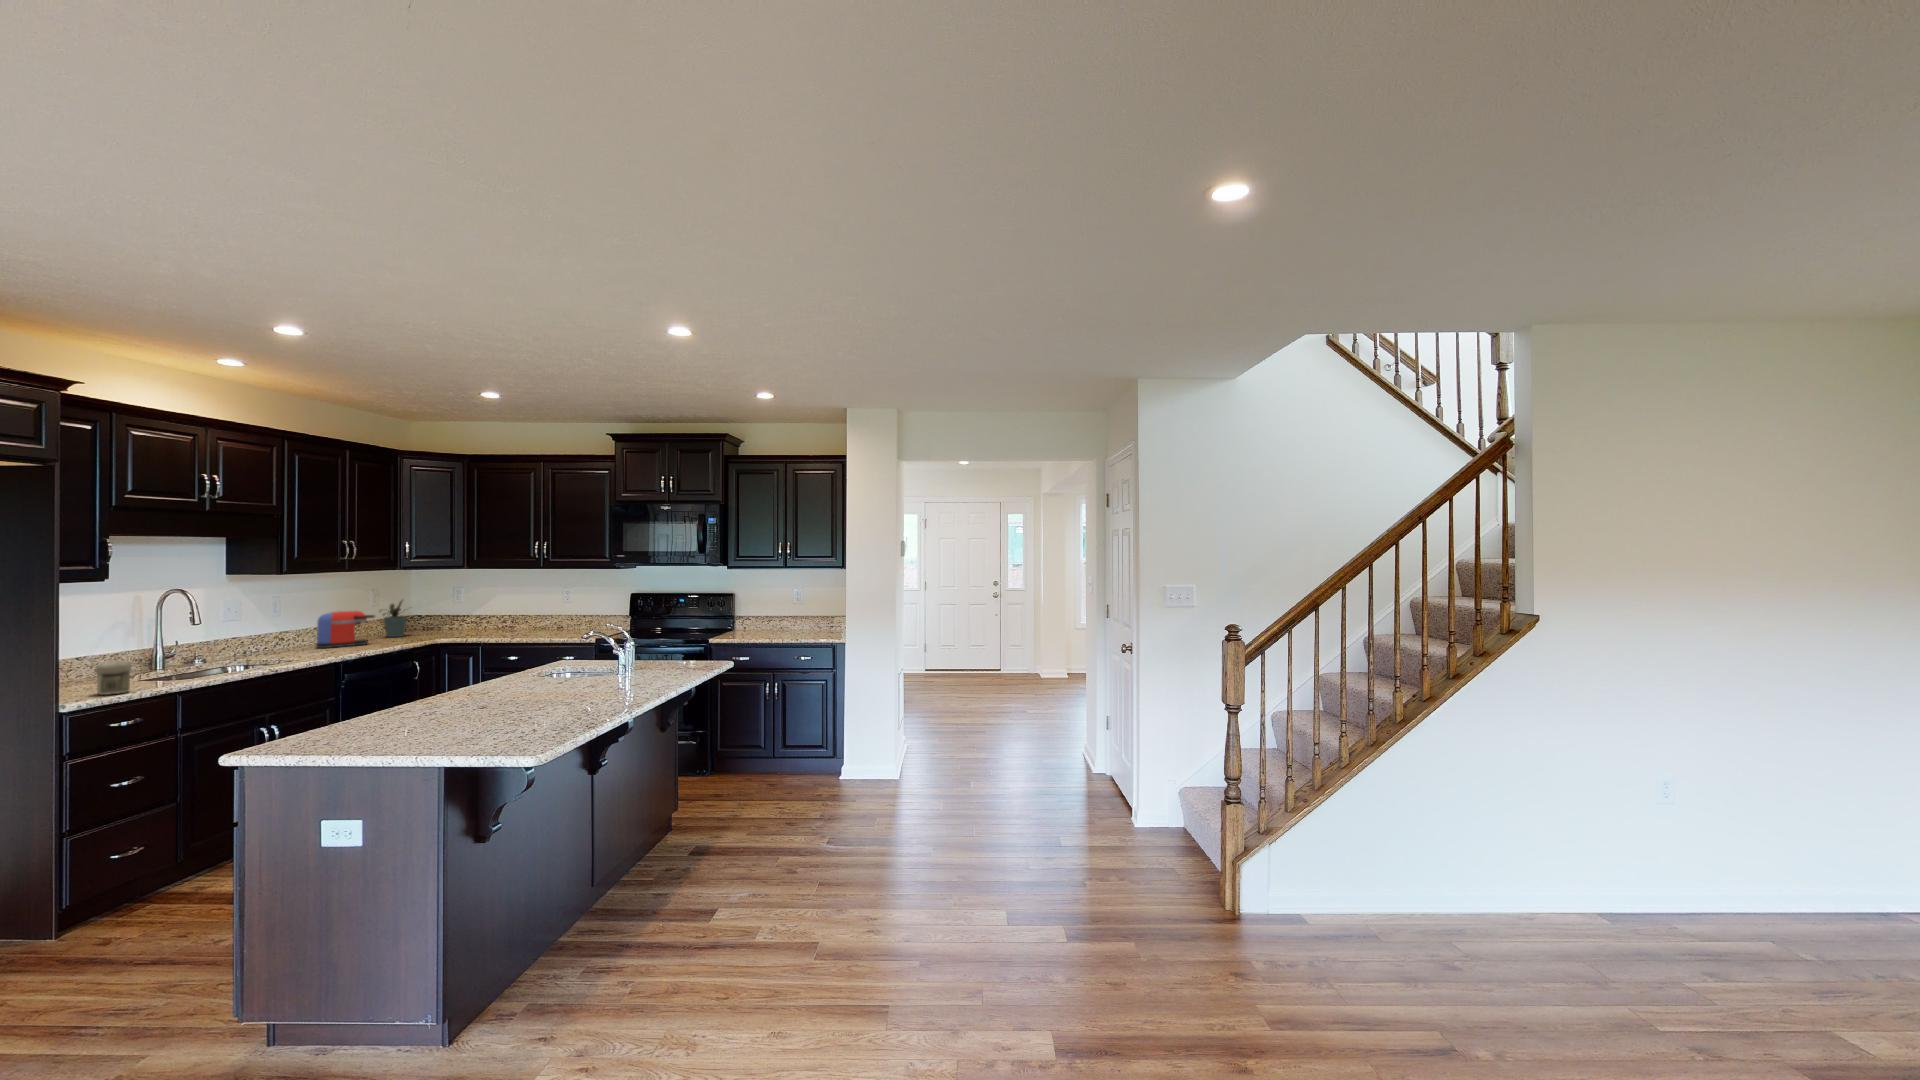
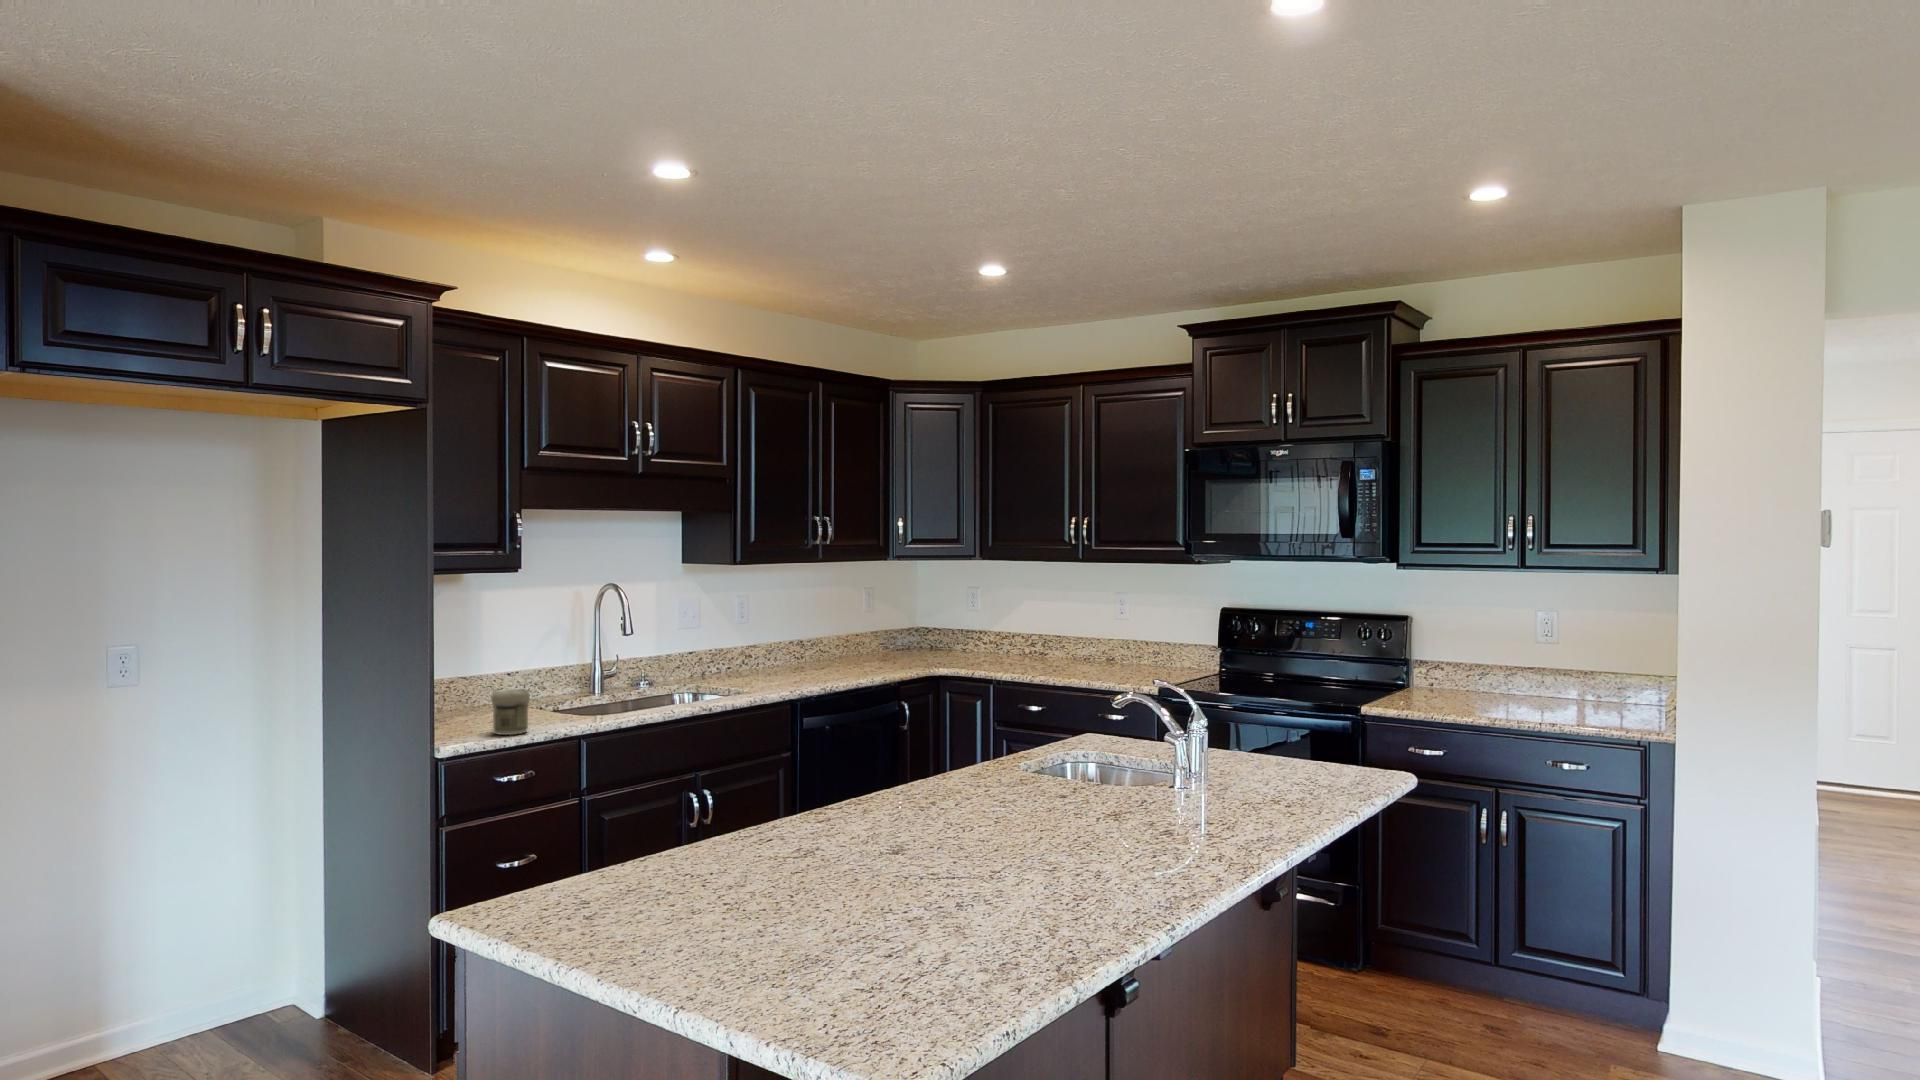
potted plant: present [380,601,407,637] -> none [867,603,910,660]
coffee maker: present [316,611,375,648] -> none [784,619,856,673]

